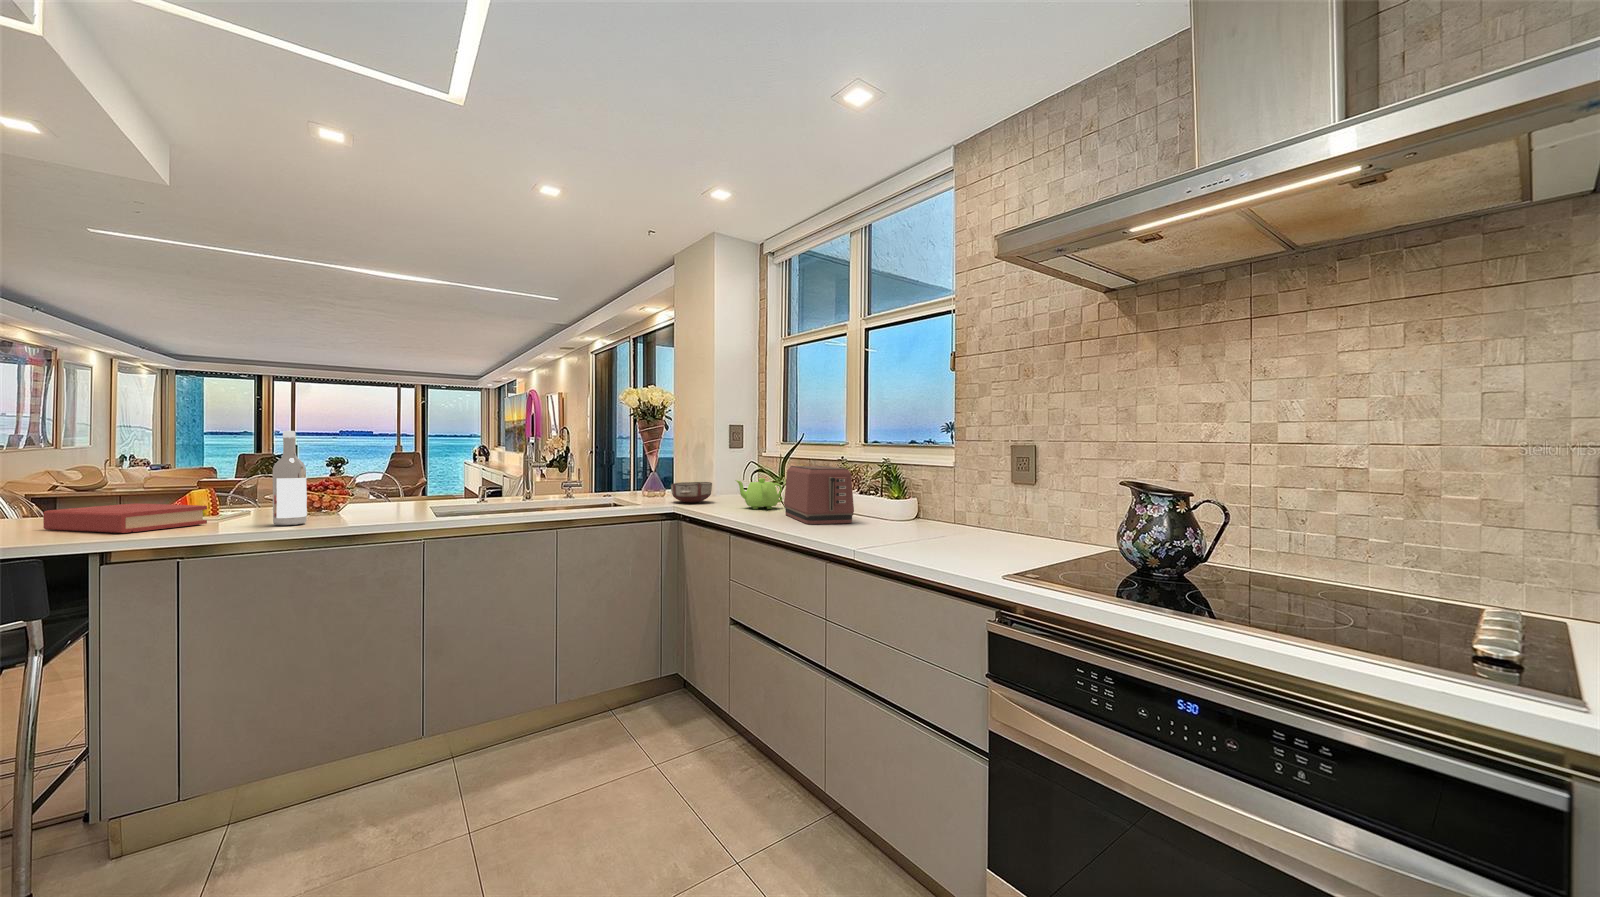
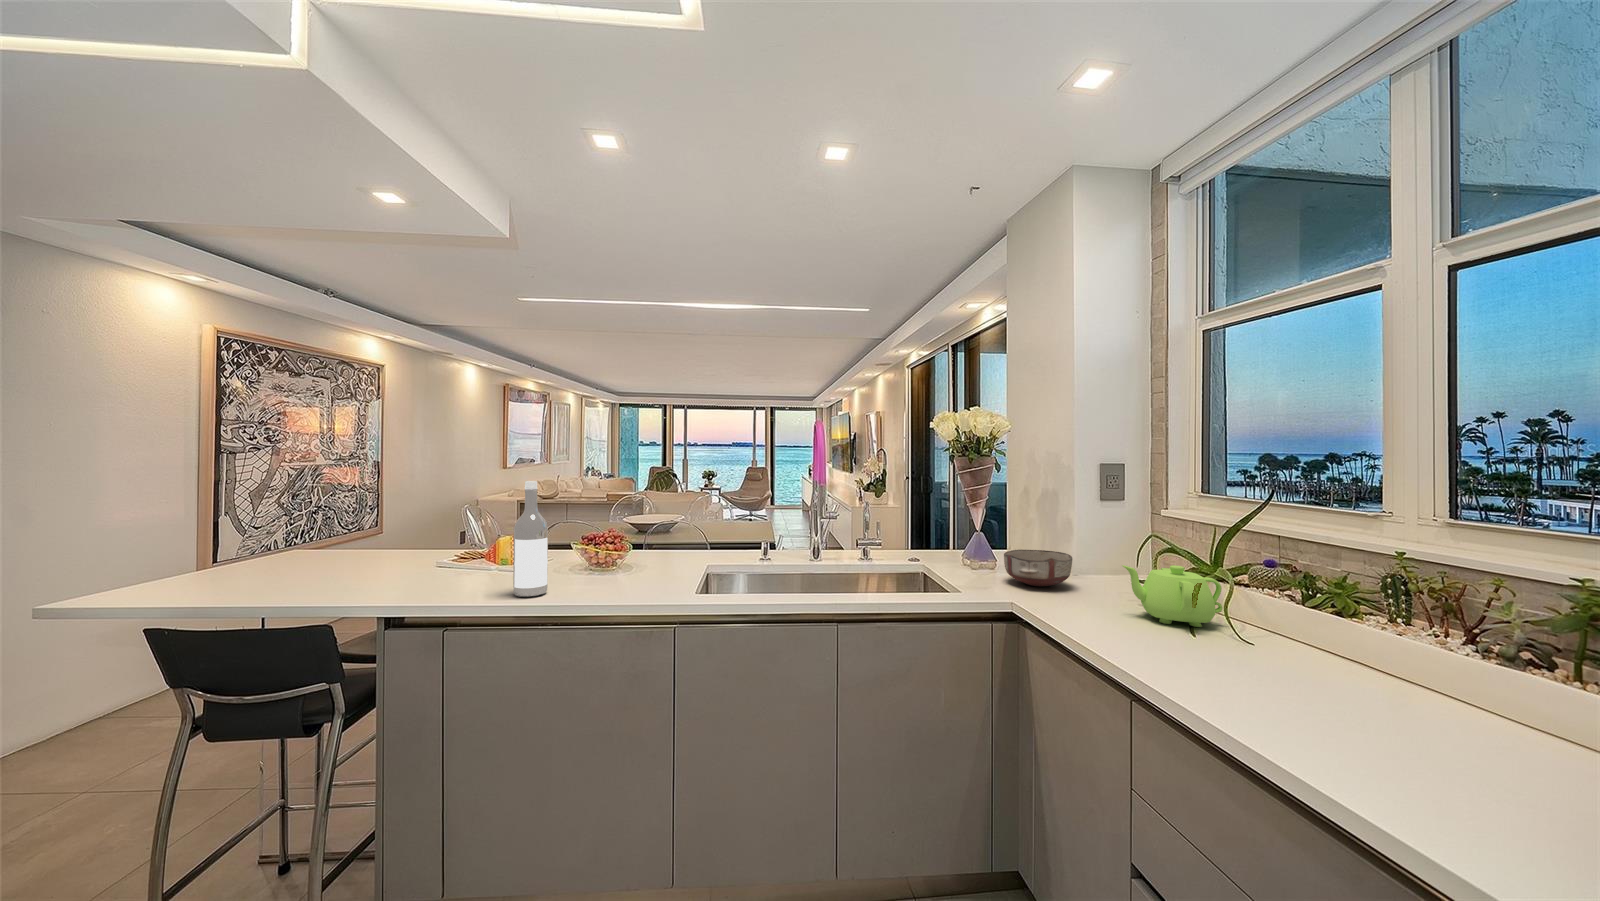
toaster: present [784,466,854,524] -> none [1245,561,1503,743]
hardback book: present [43,503,207,533] -> none [352,550,469,597]

